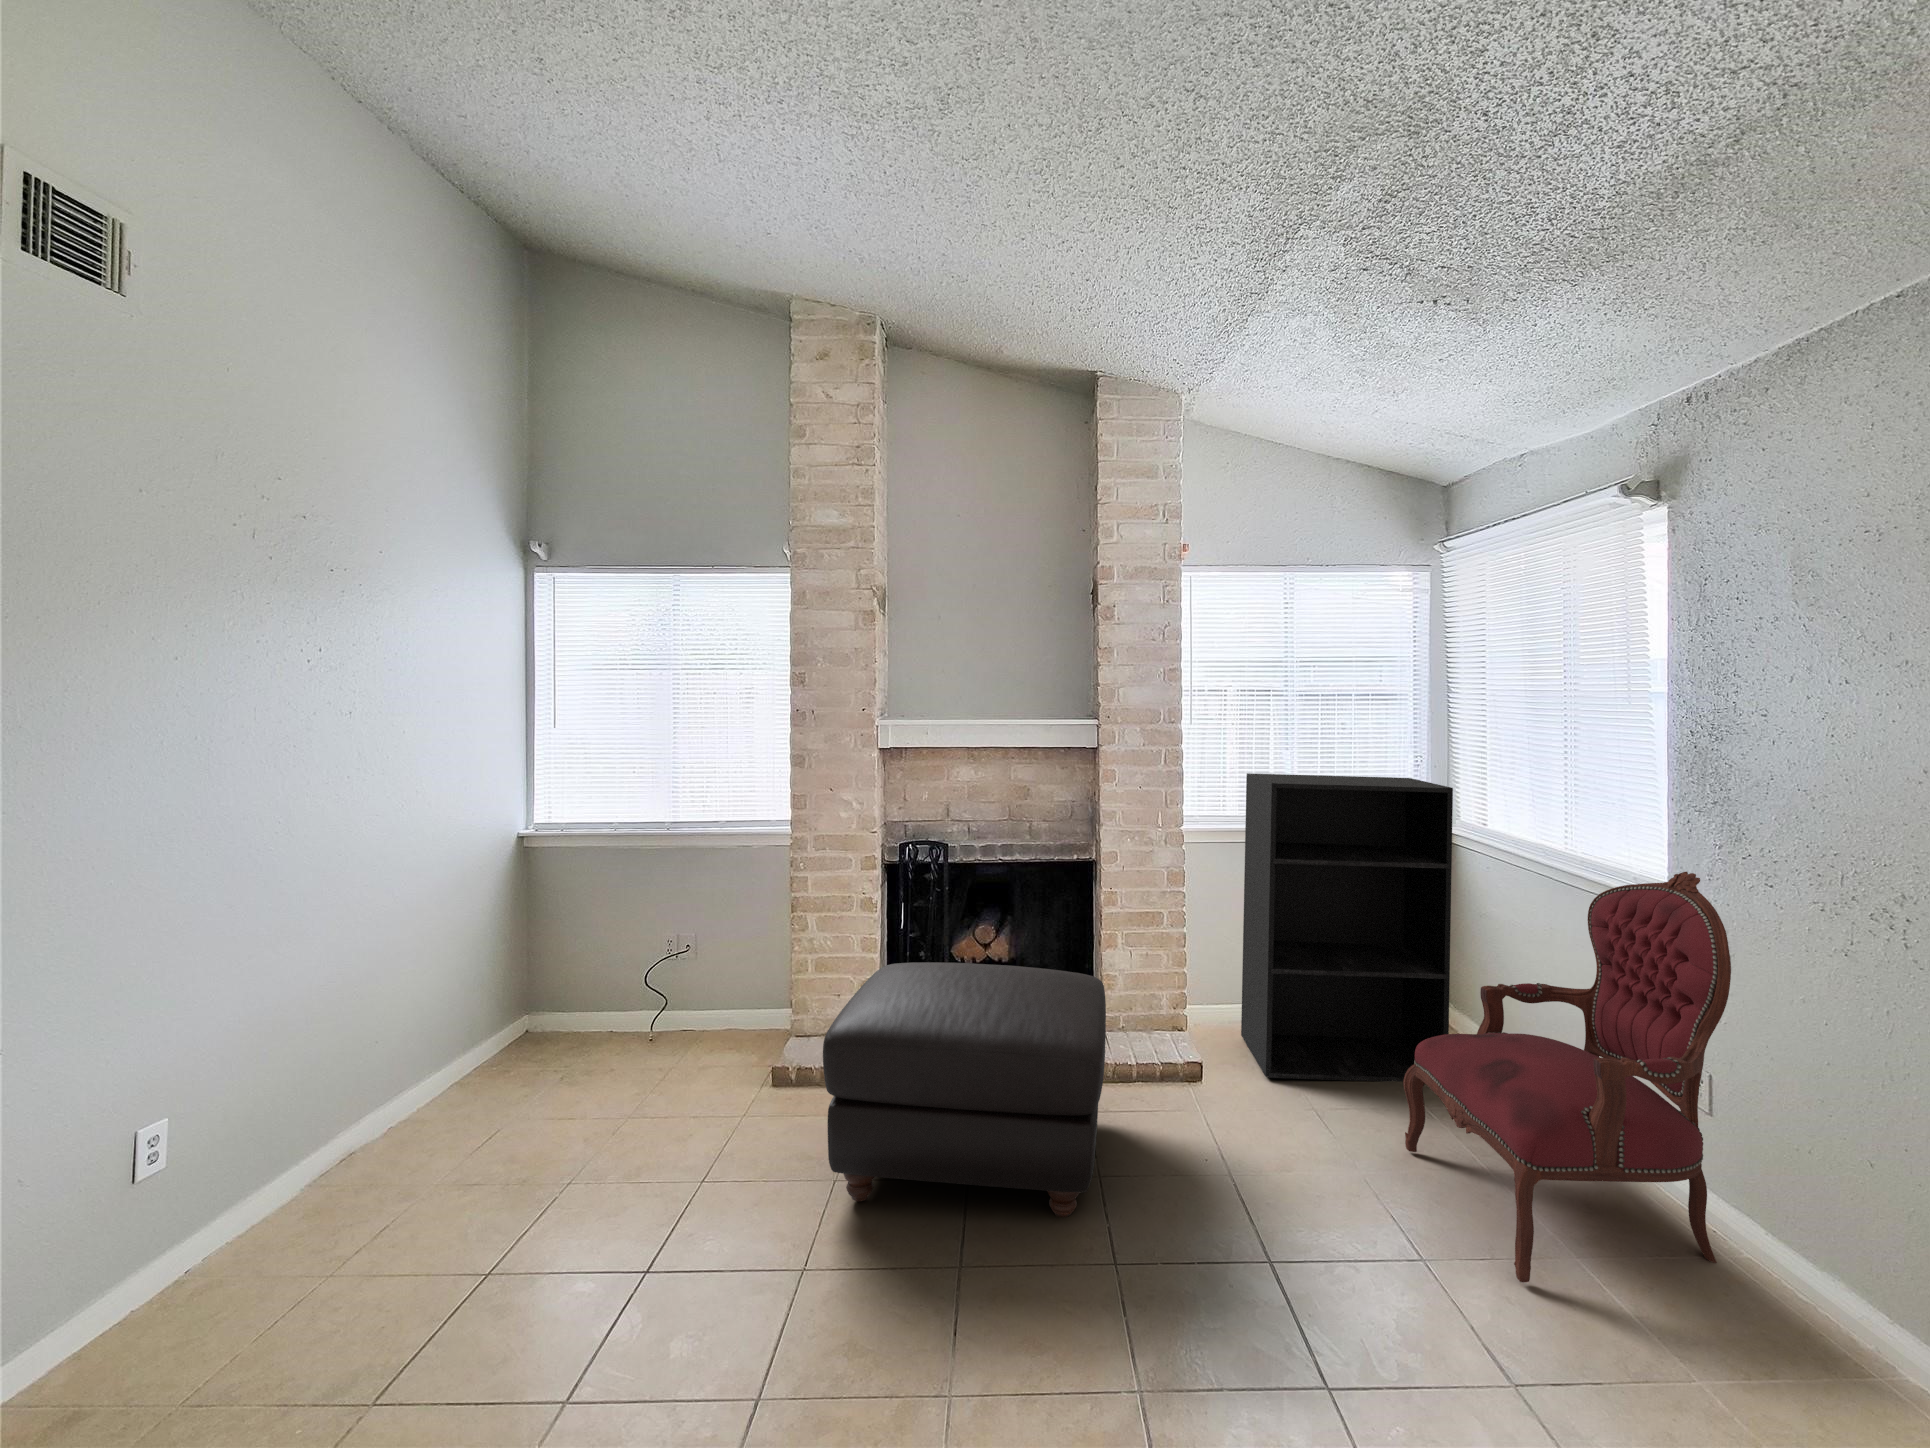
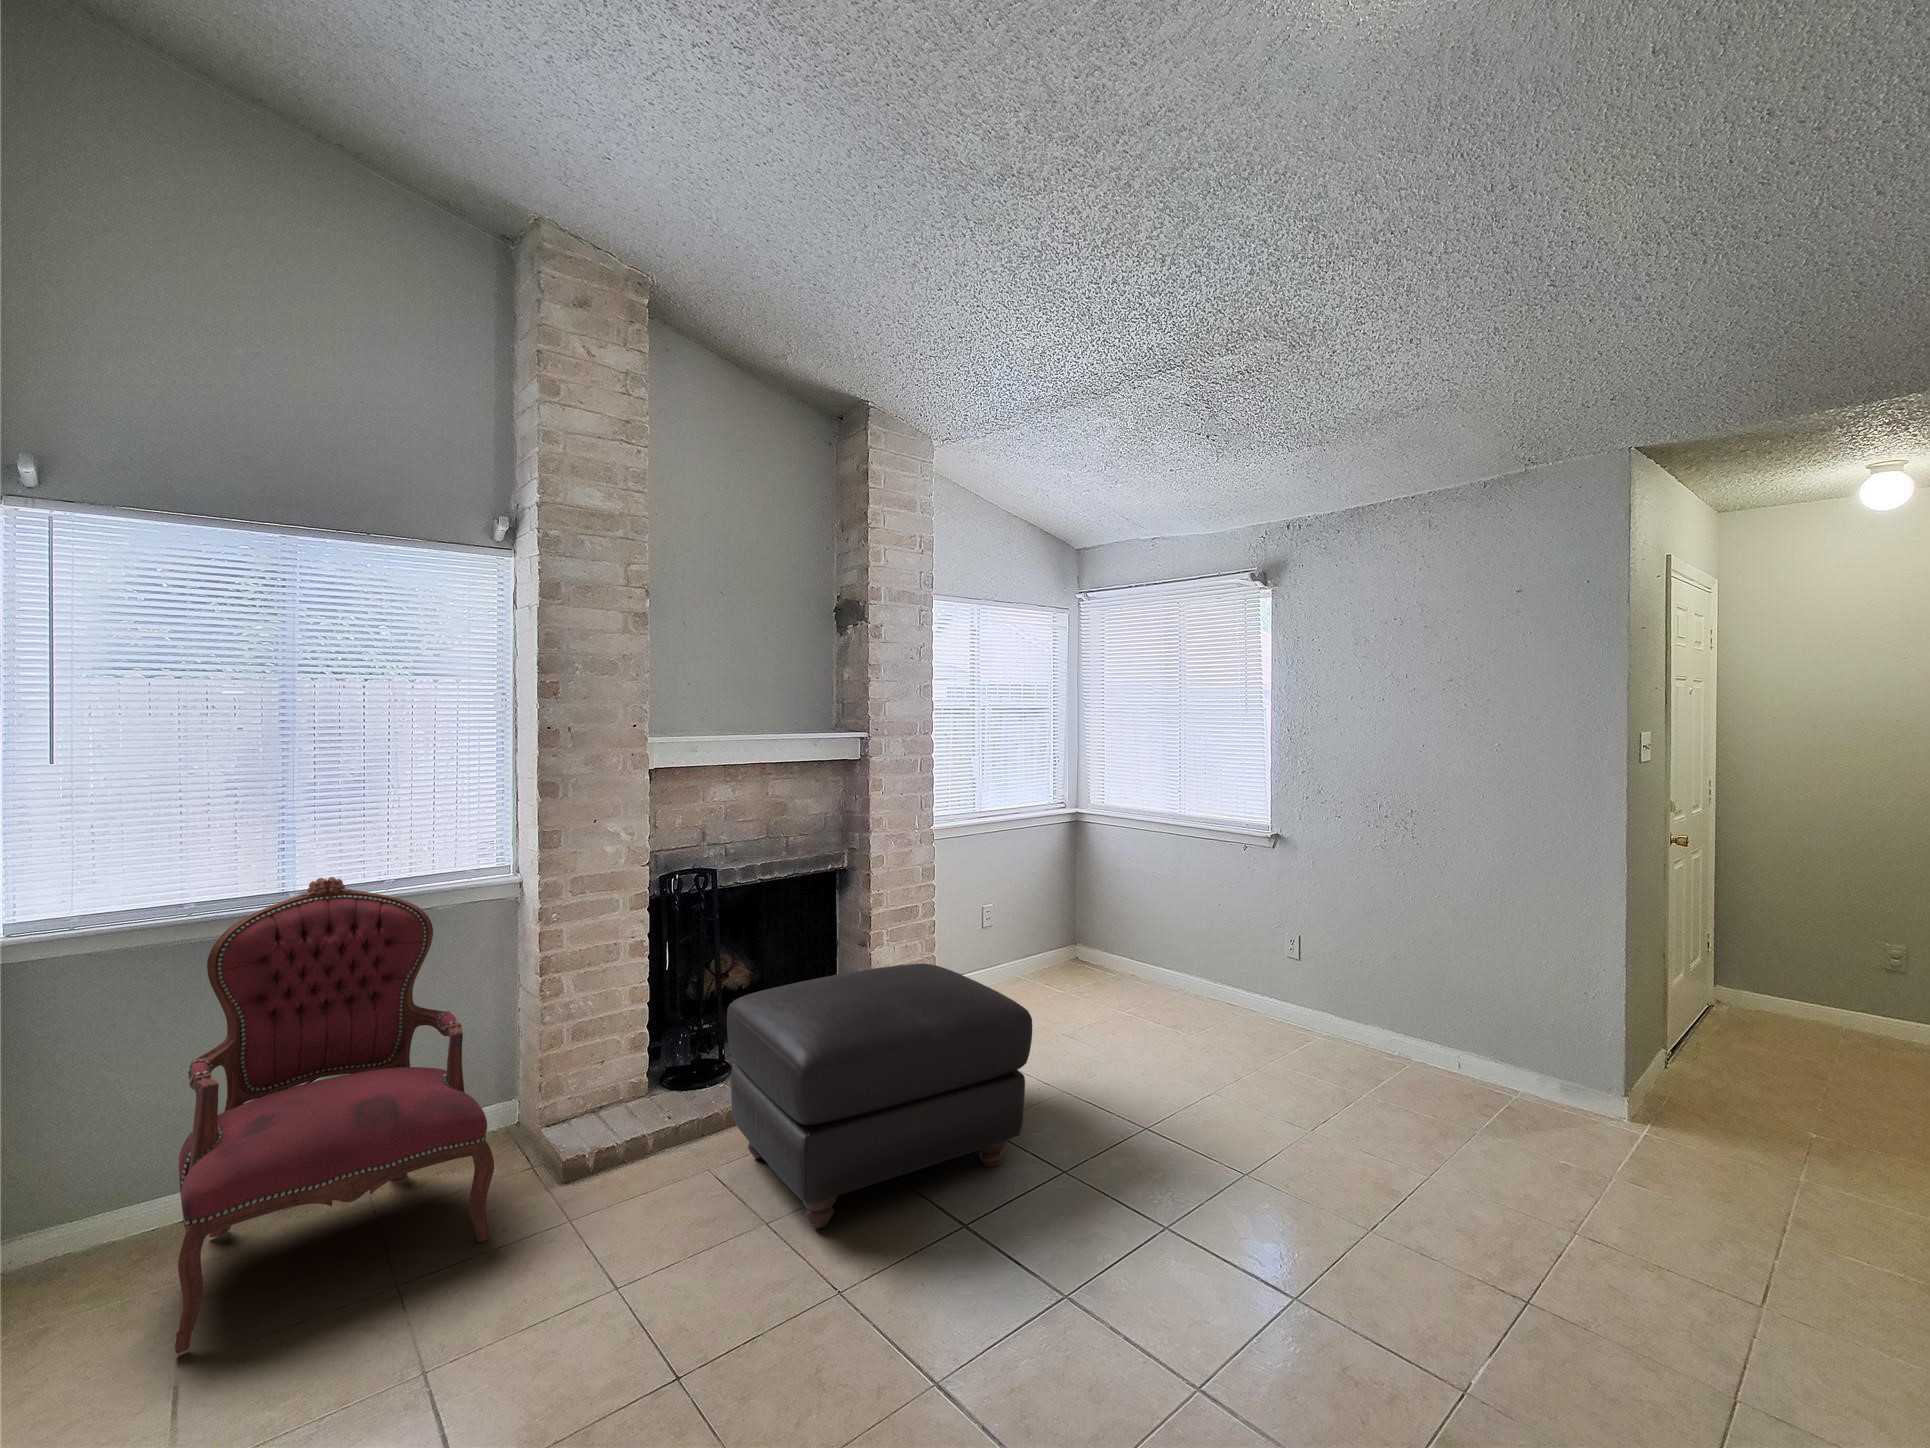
bookshelf: present [1241,773,1453,1082] -> none [961,772,1120,1027]
armchair: present [1403,872,1731,1282] -> present [175,877,494,1354]

